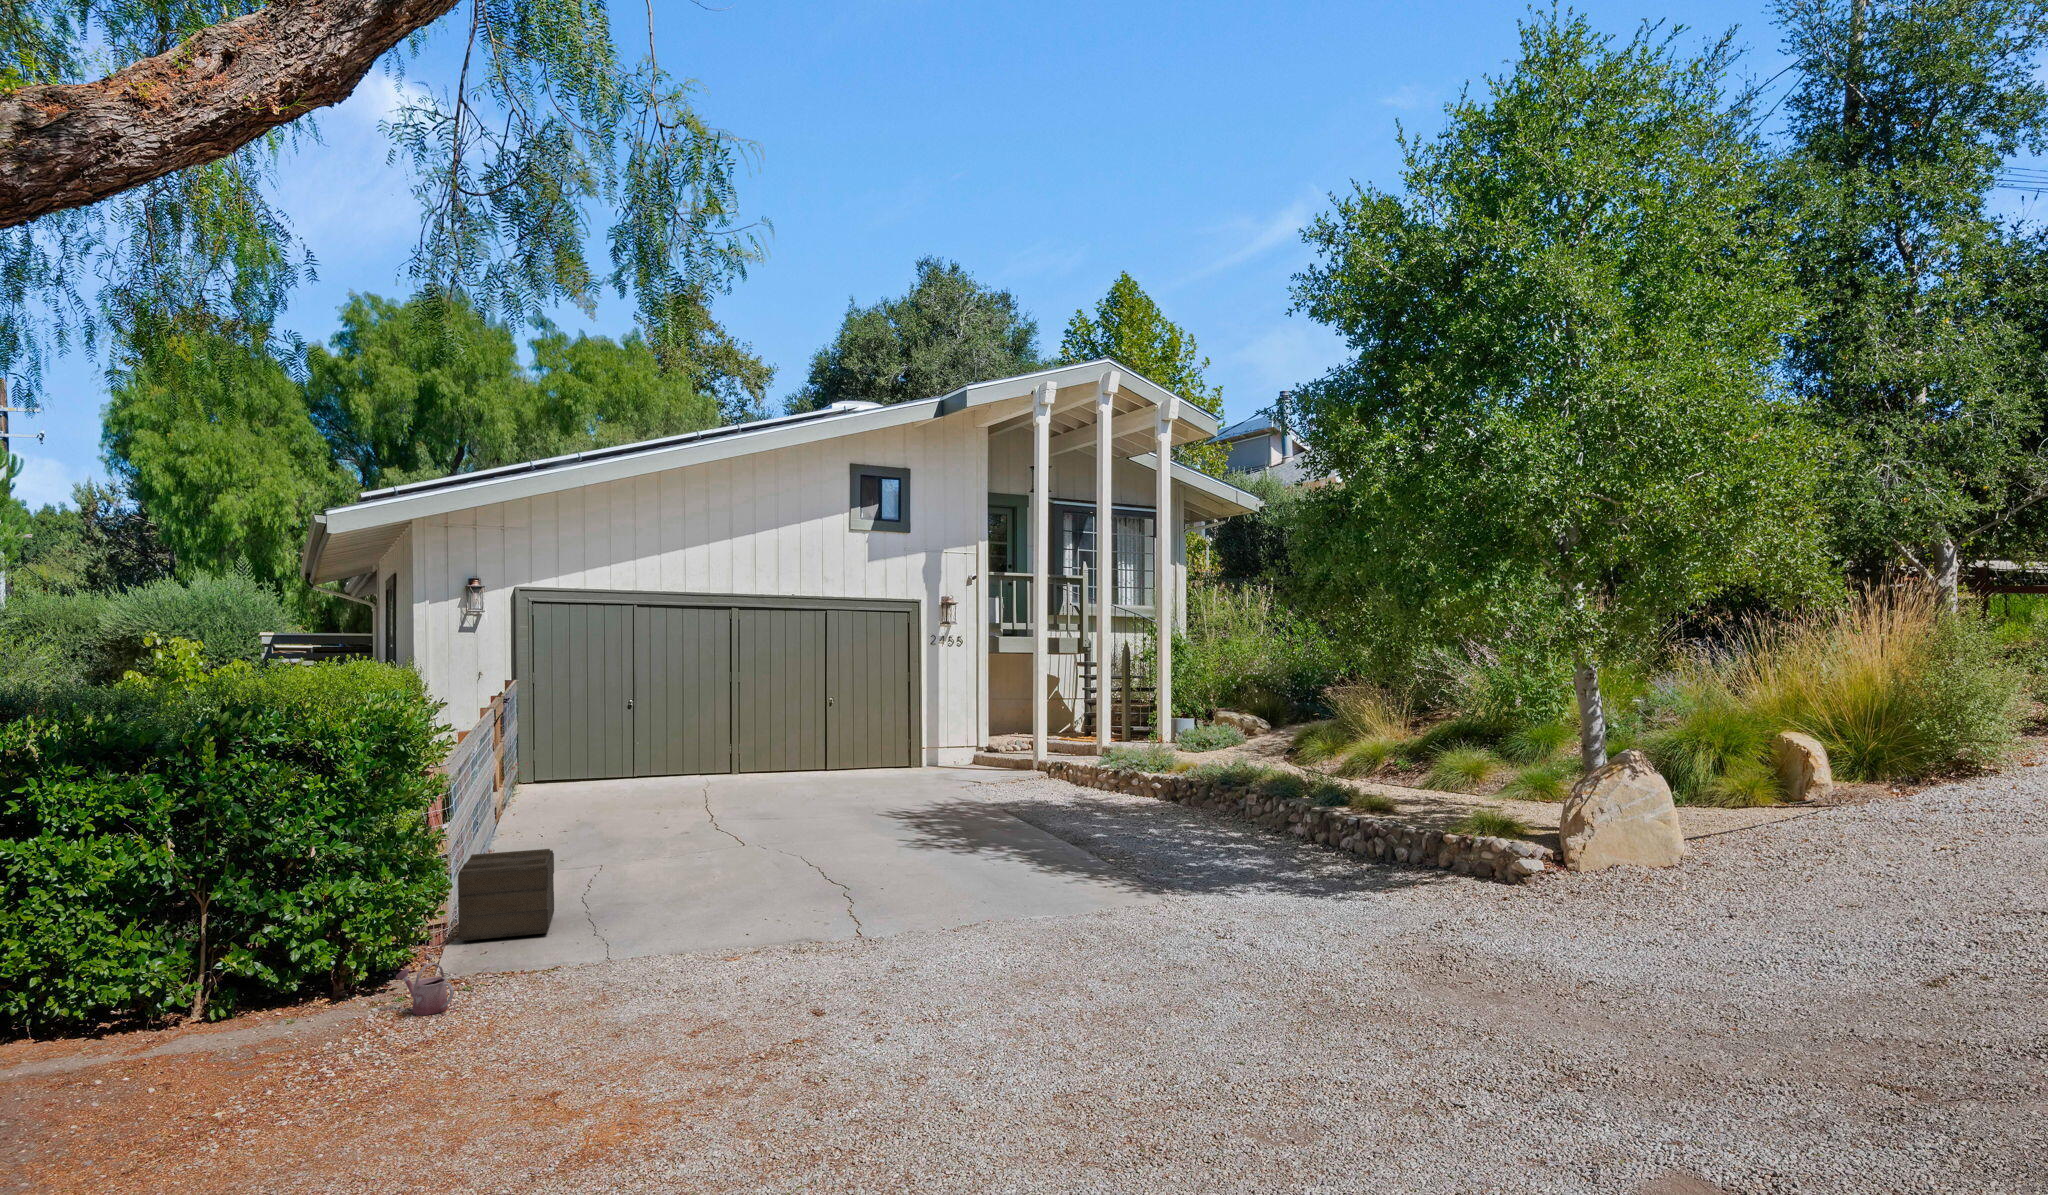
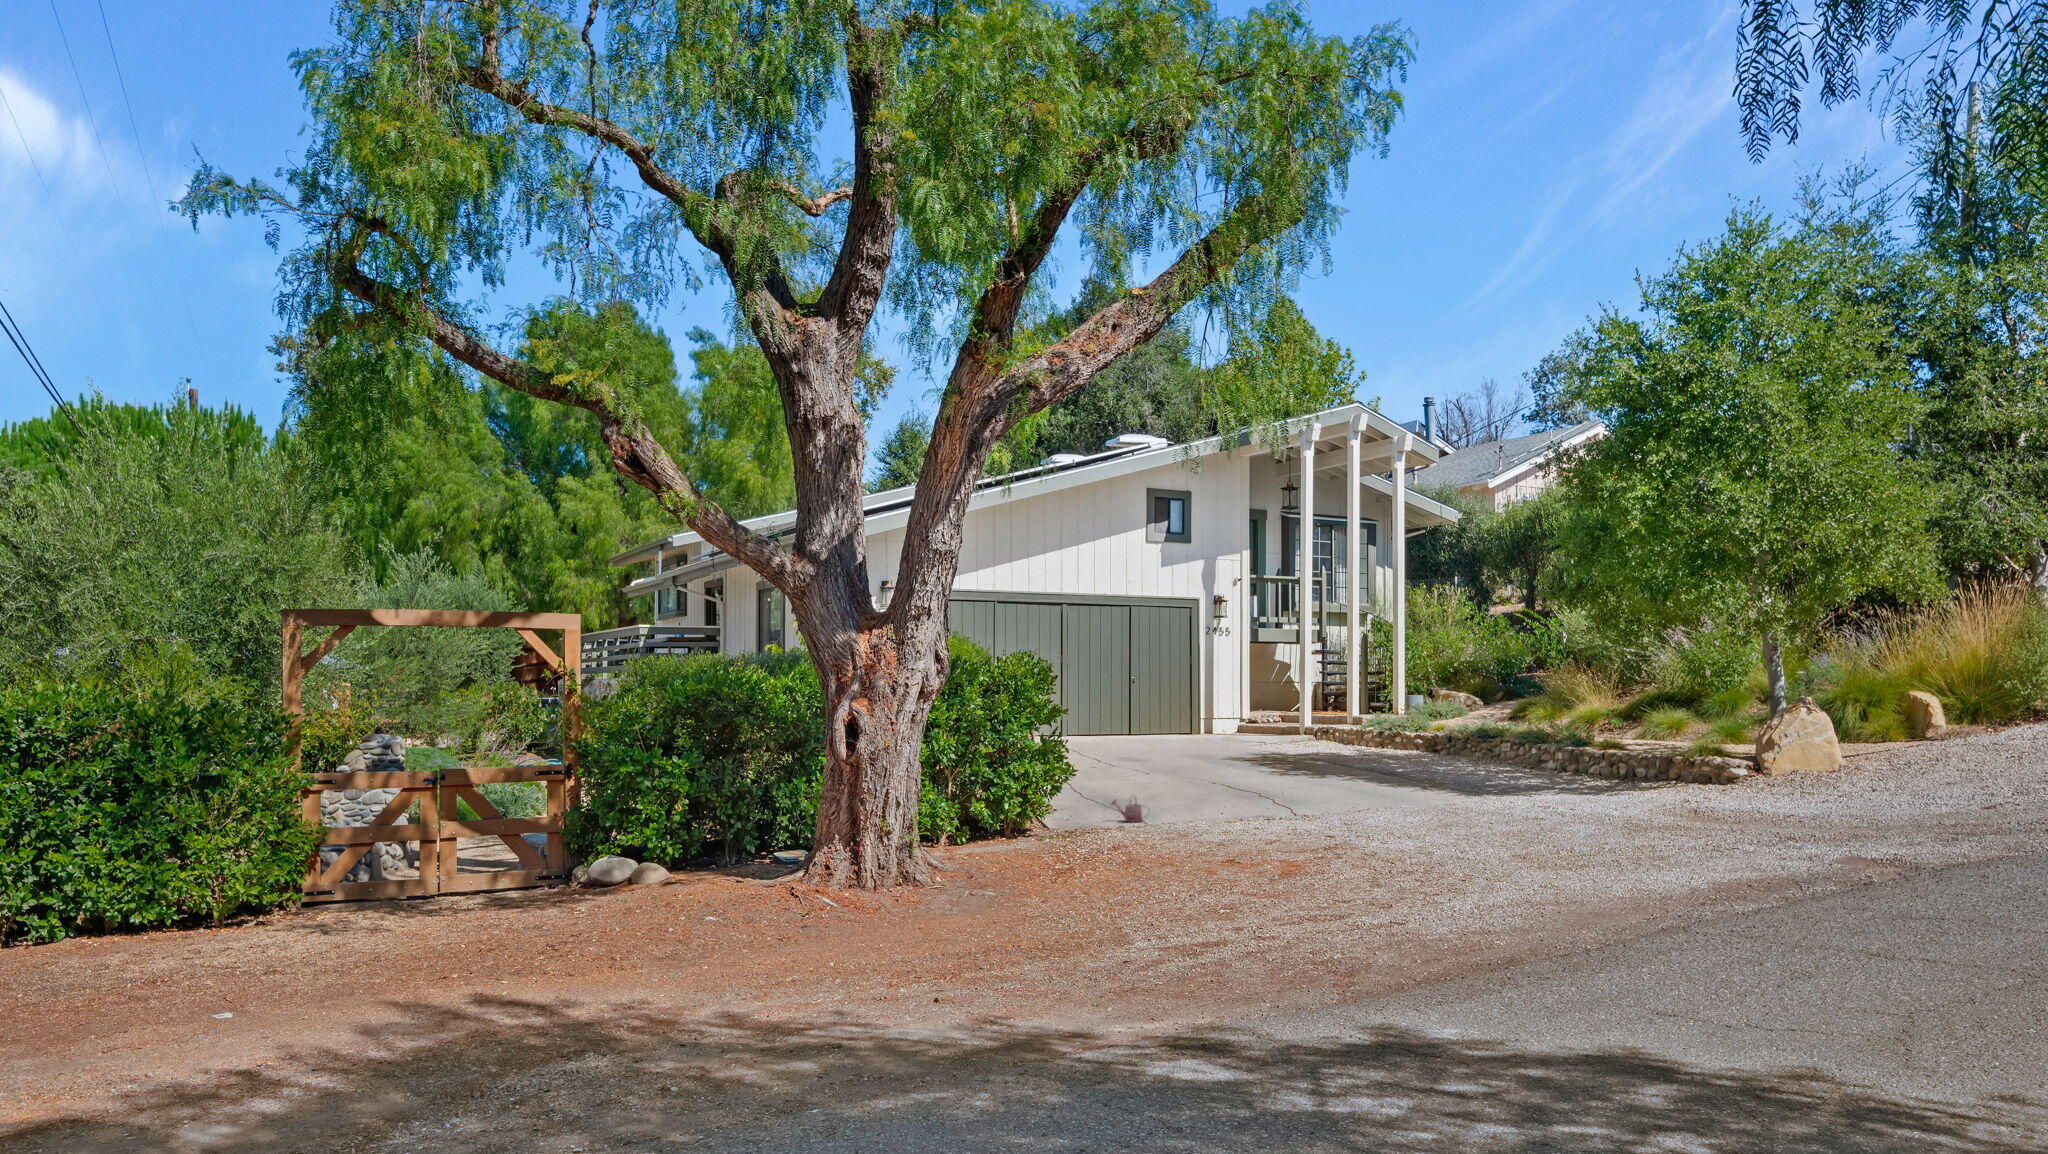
wooden crate: present [458,849,554,941] -> none [1064,751,1130,803]

